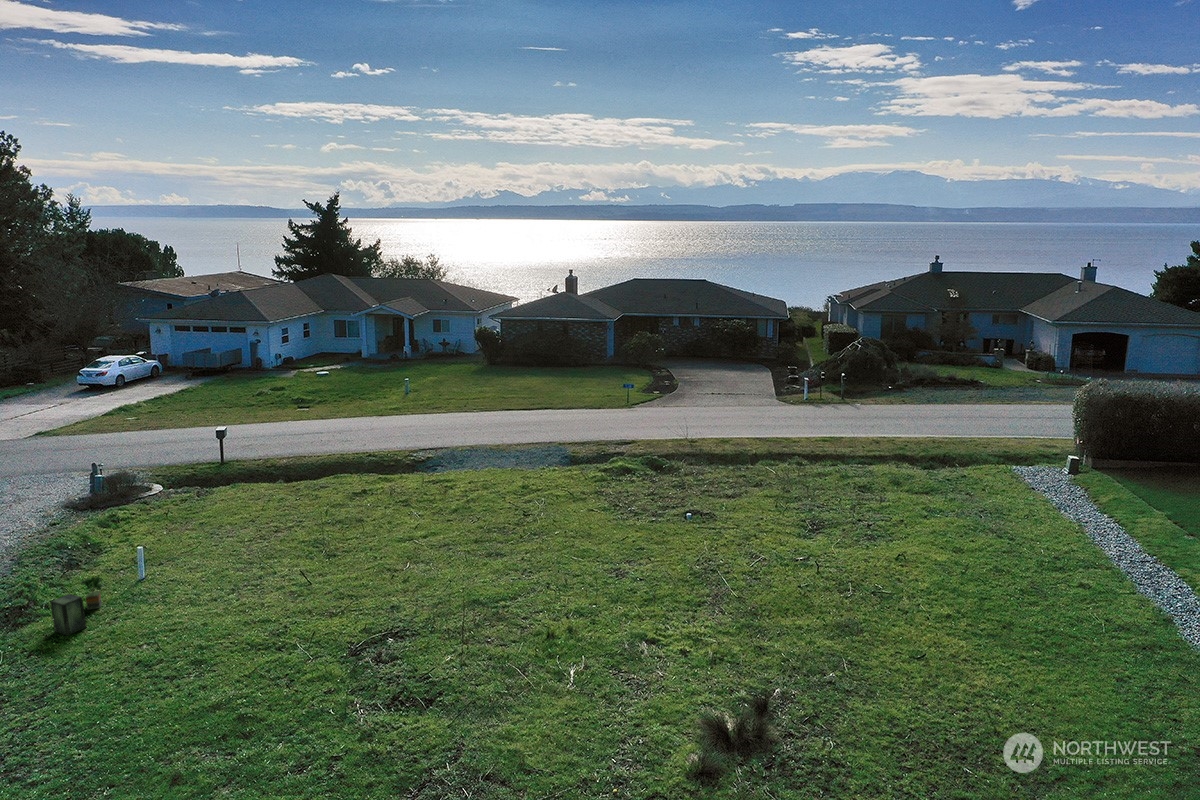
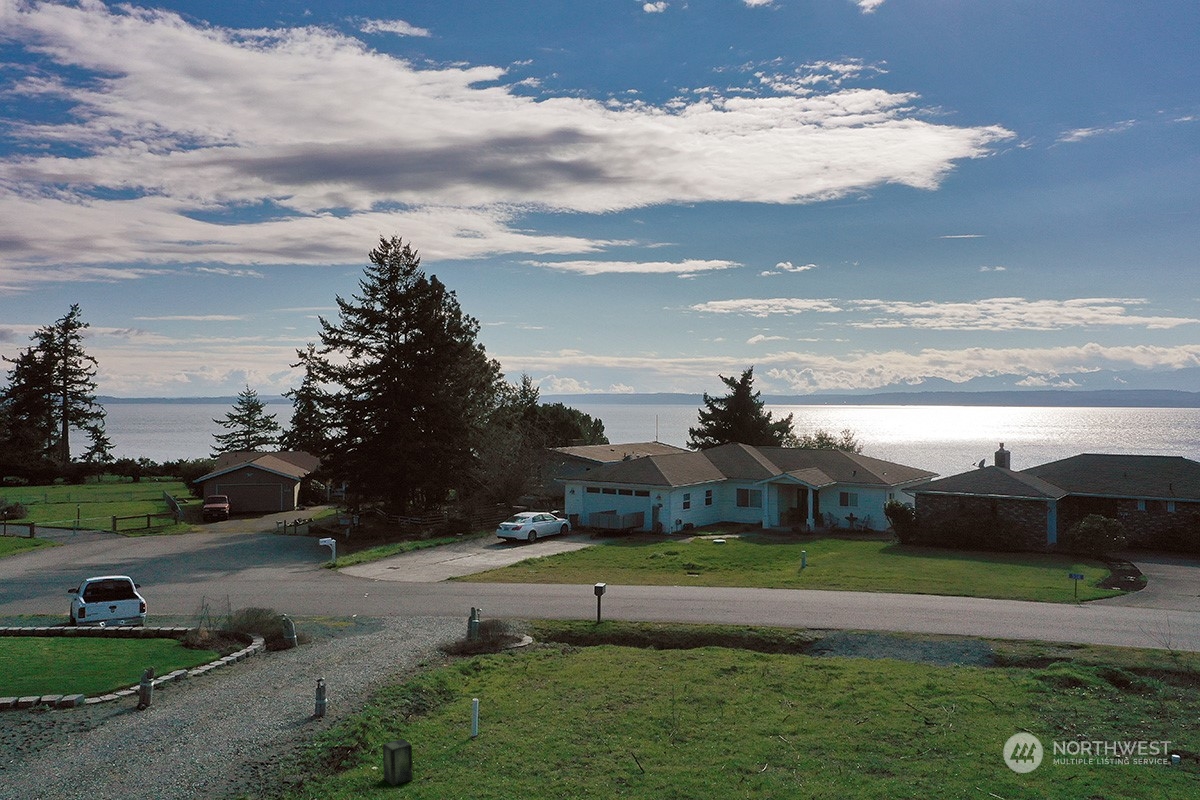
potted tree: present [81,577,103,610] -> none [418,724,440,760]

